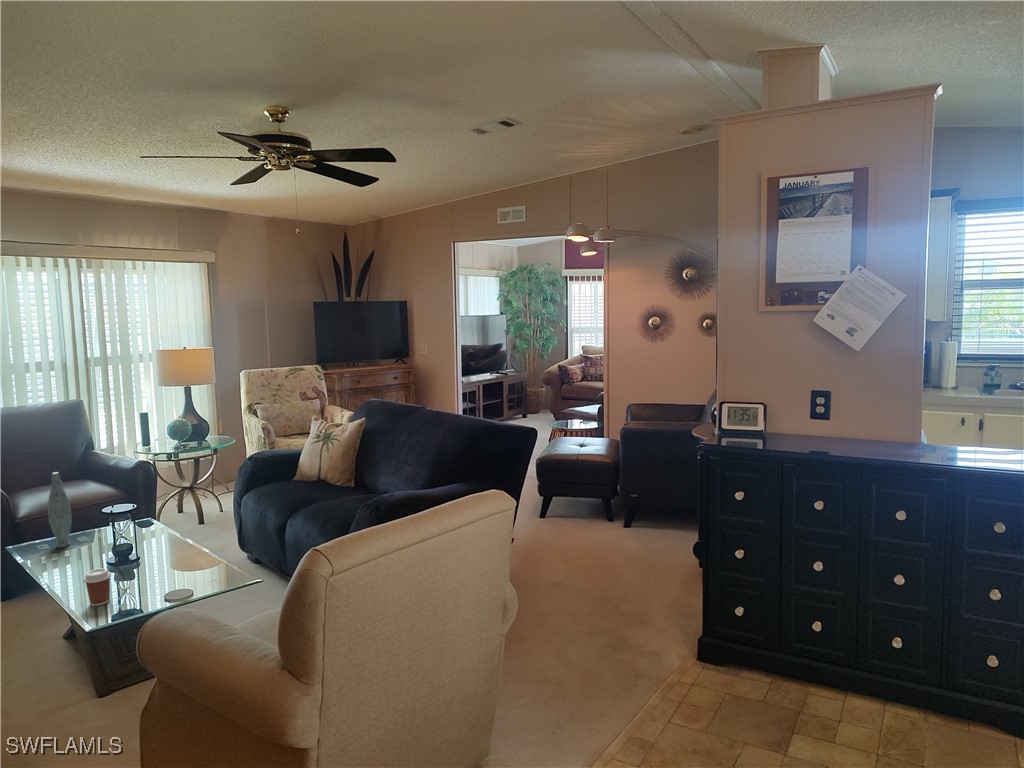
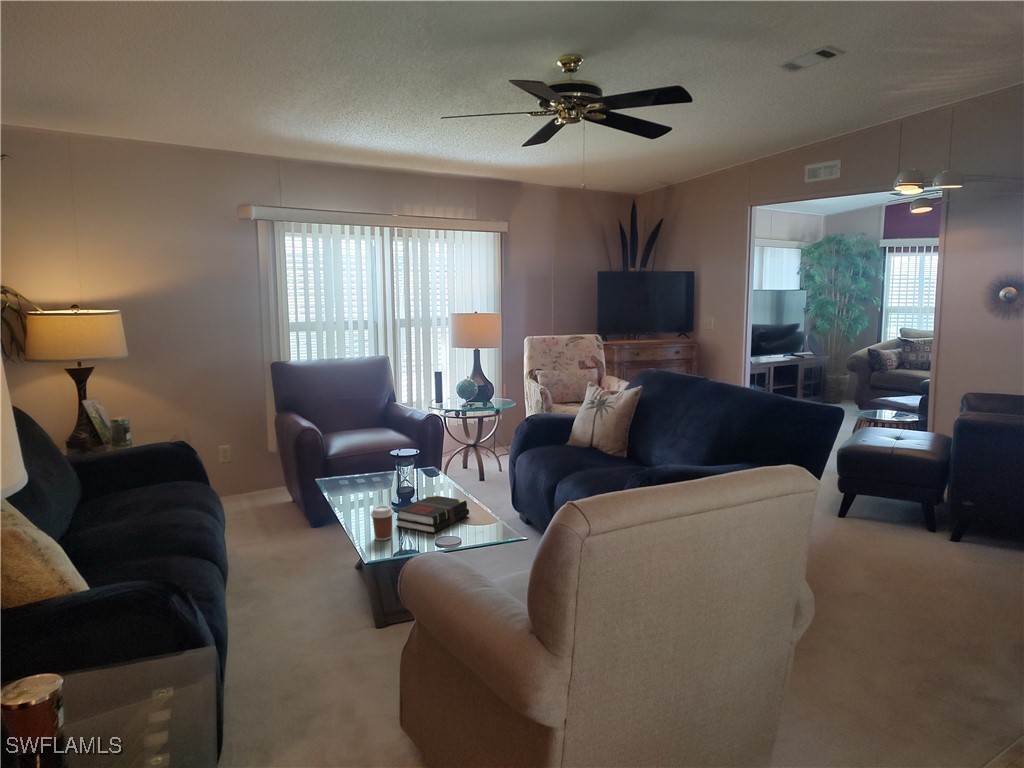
vase: present [48,472,72,547] -> none [352,414,370,484]
book: none [113,549,196,589] -> present [396,495,469,533]

